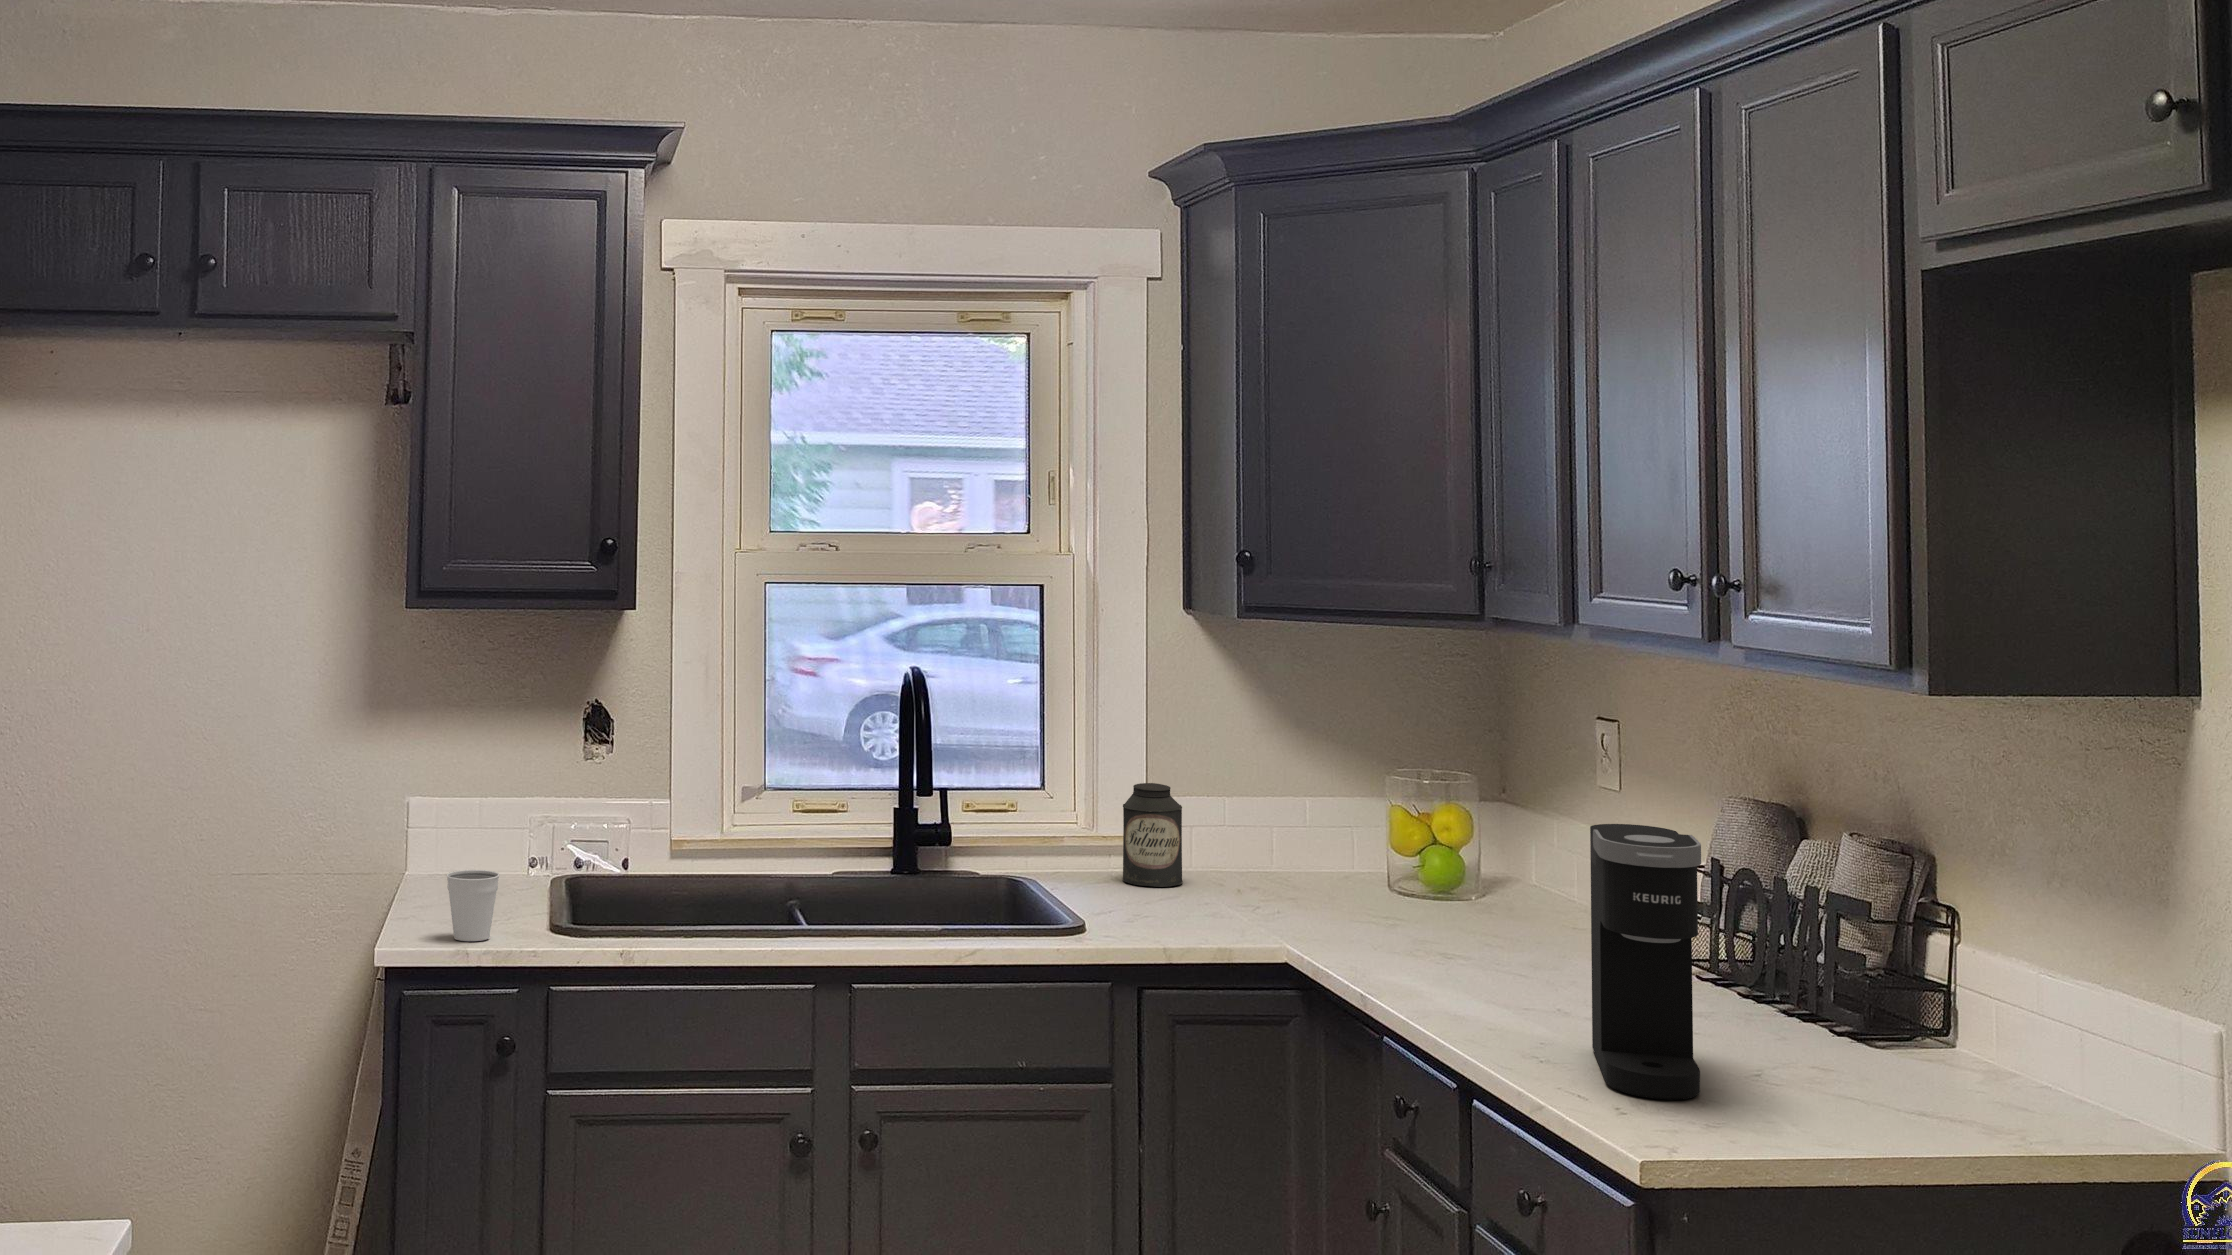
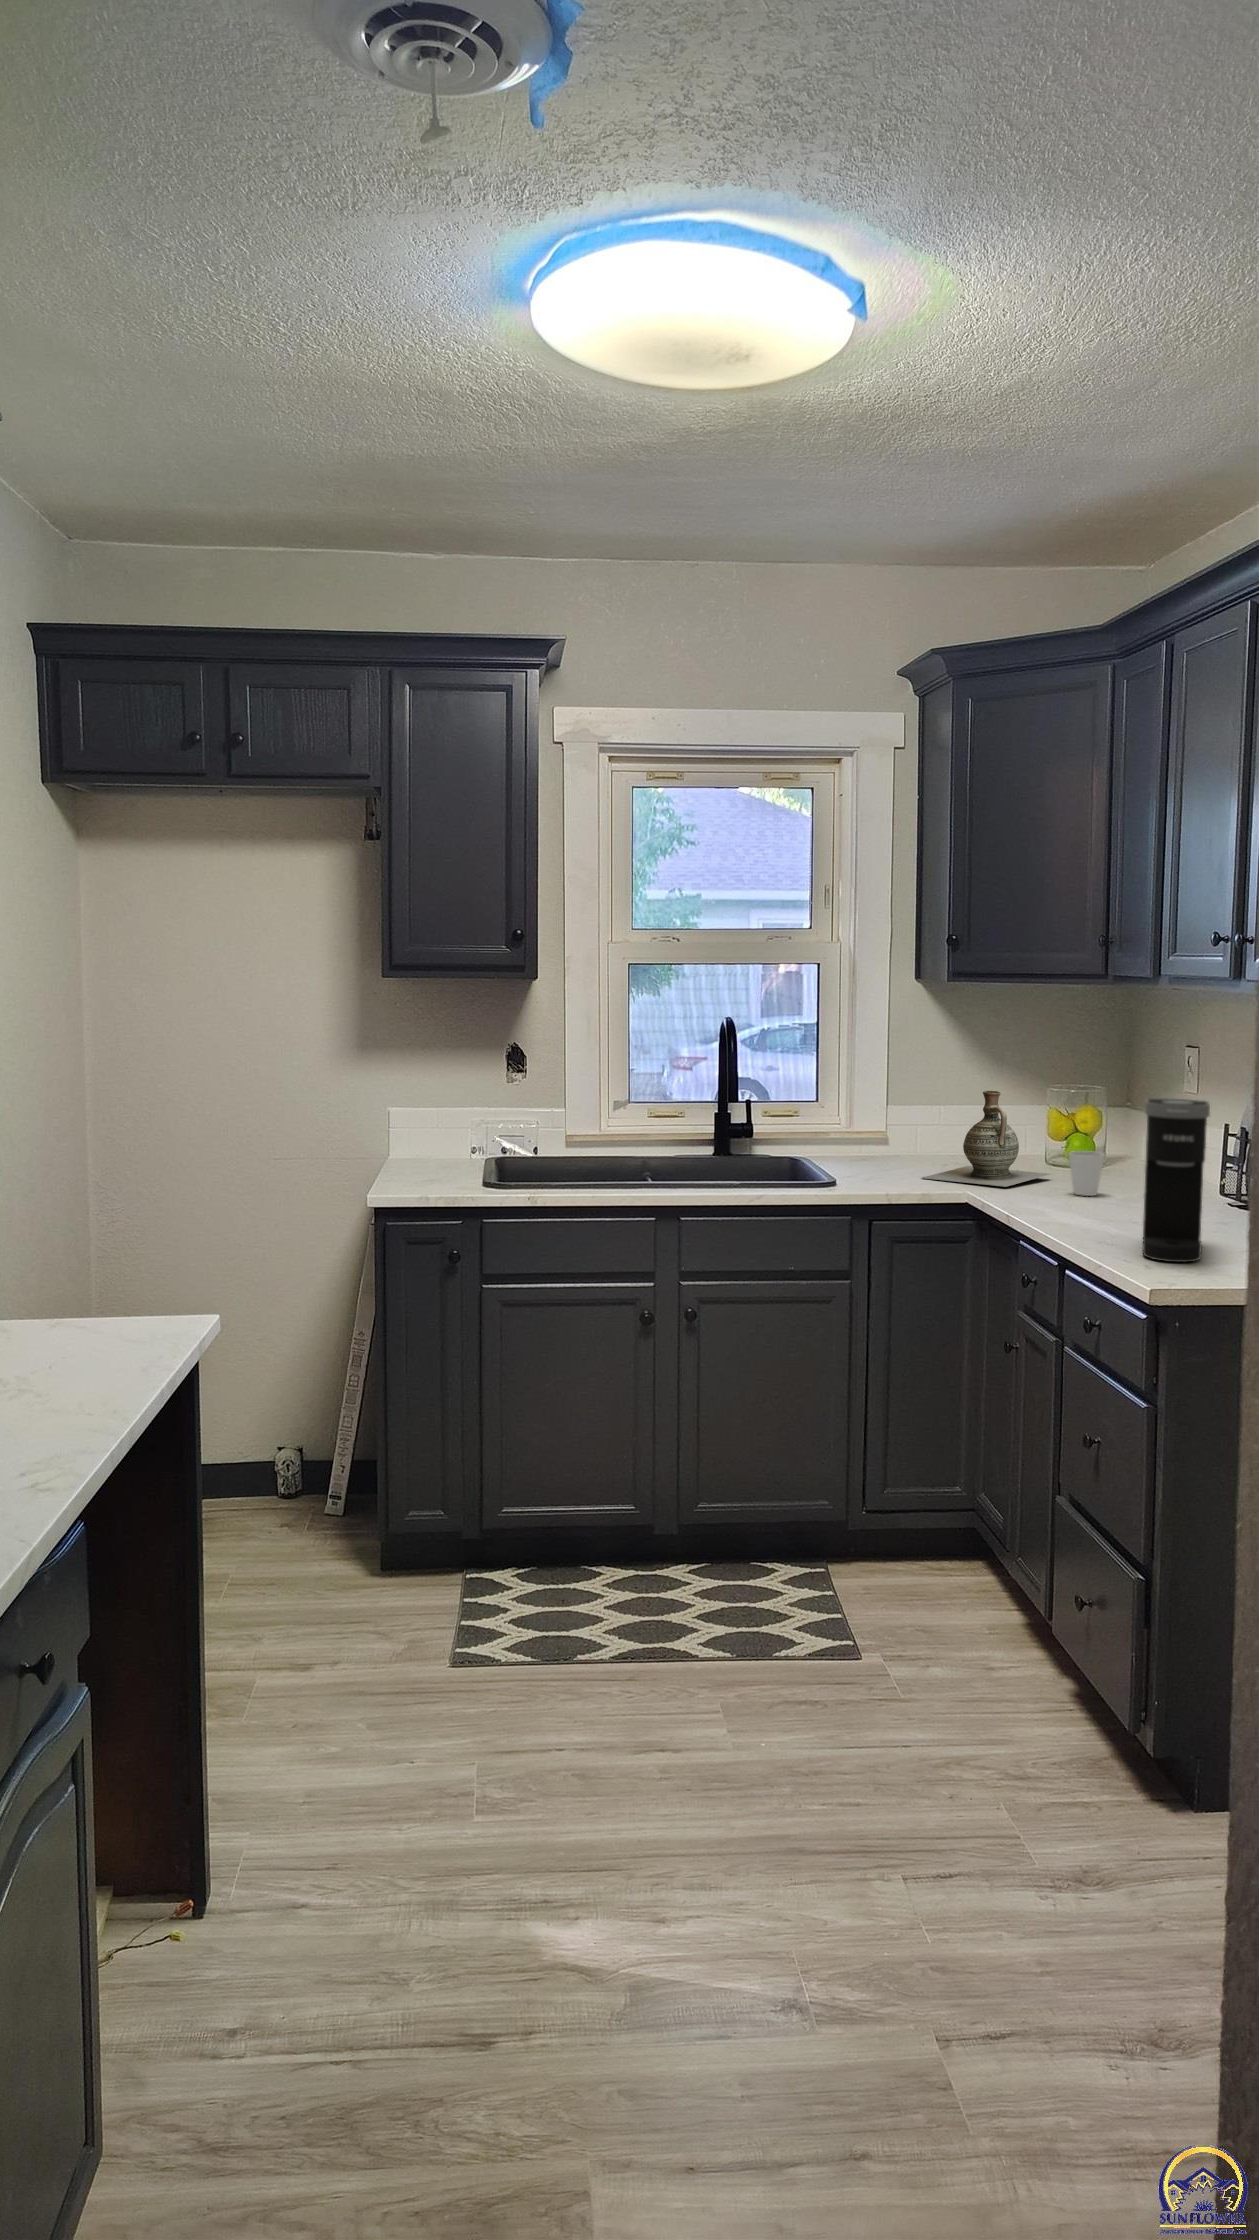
canister: present [1123,783,1183,887] -> none [868,1097,908,1164]
ceramic jug: none [1210,783,1407,935] -> present [922,1091,1050,1187]
cup: present [447,870,499,941] -> present [1069,1151,1104,1196]

